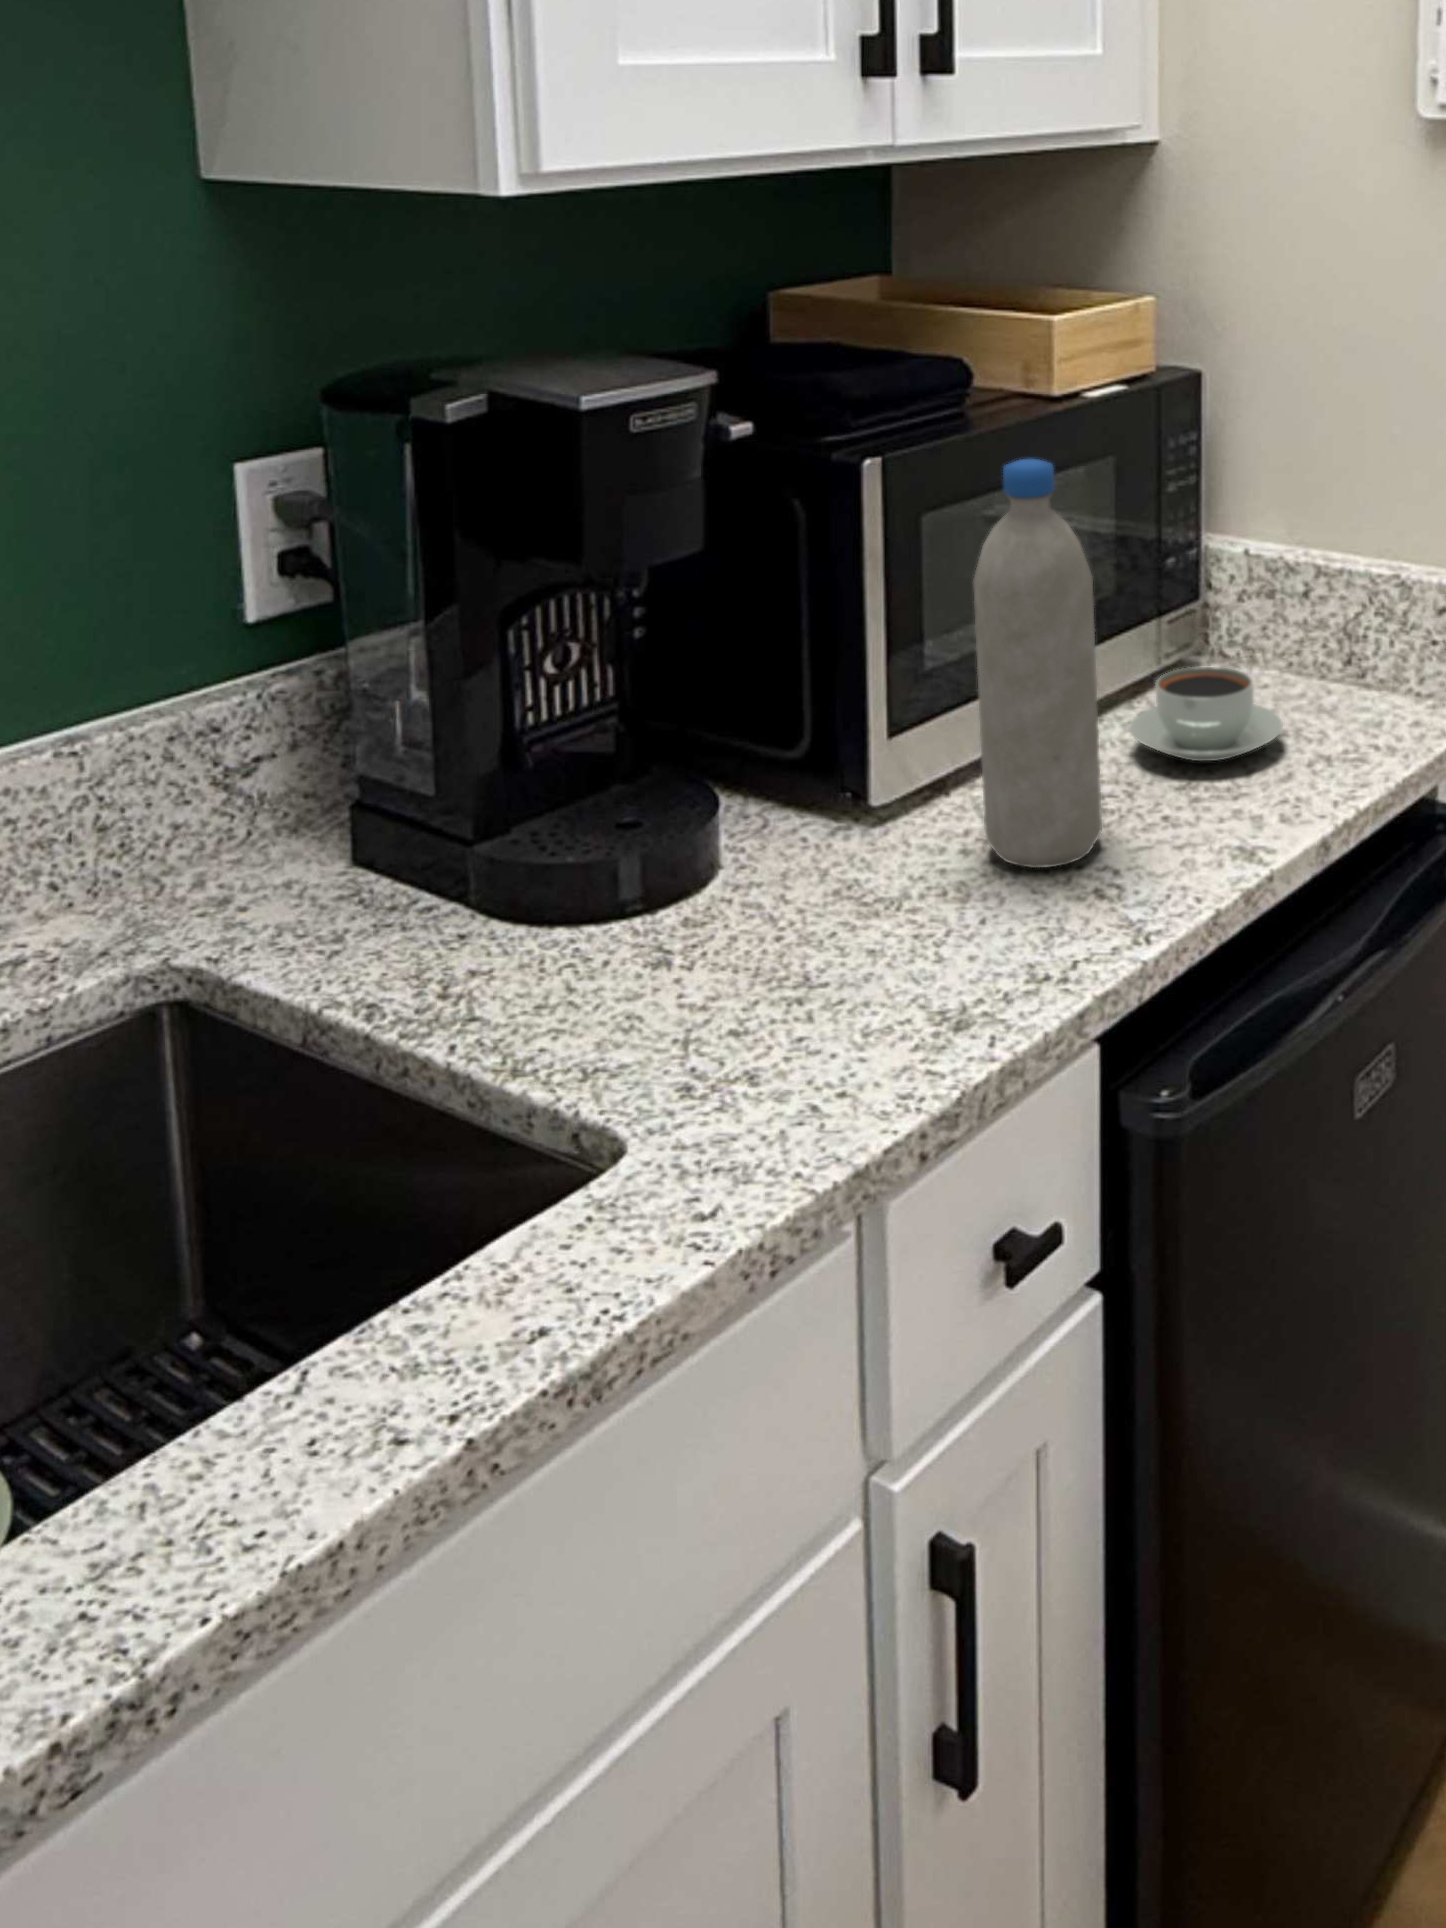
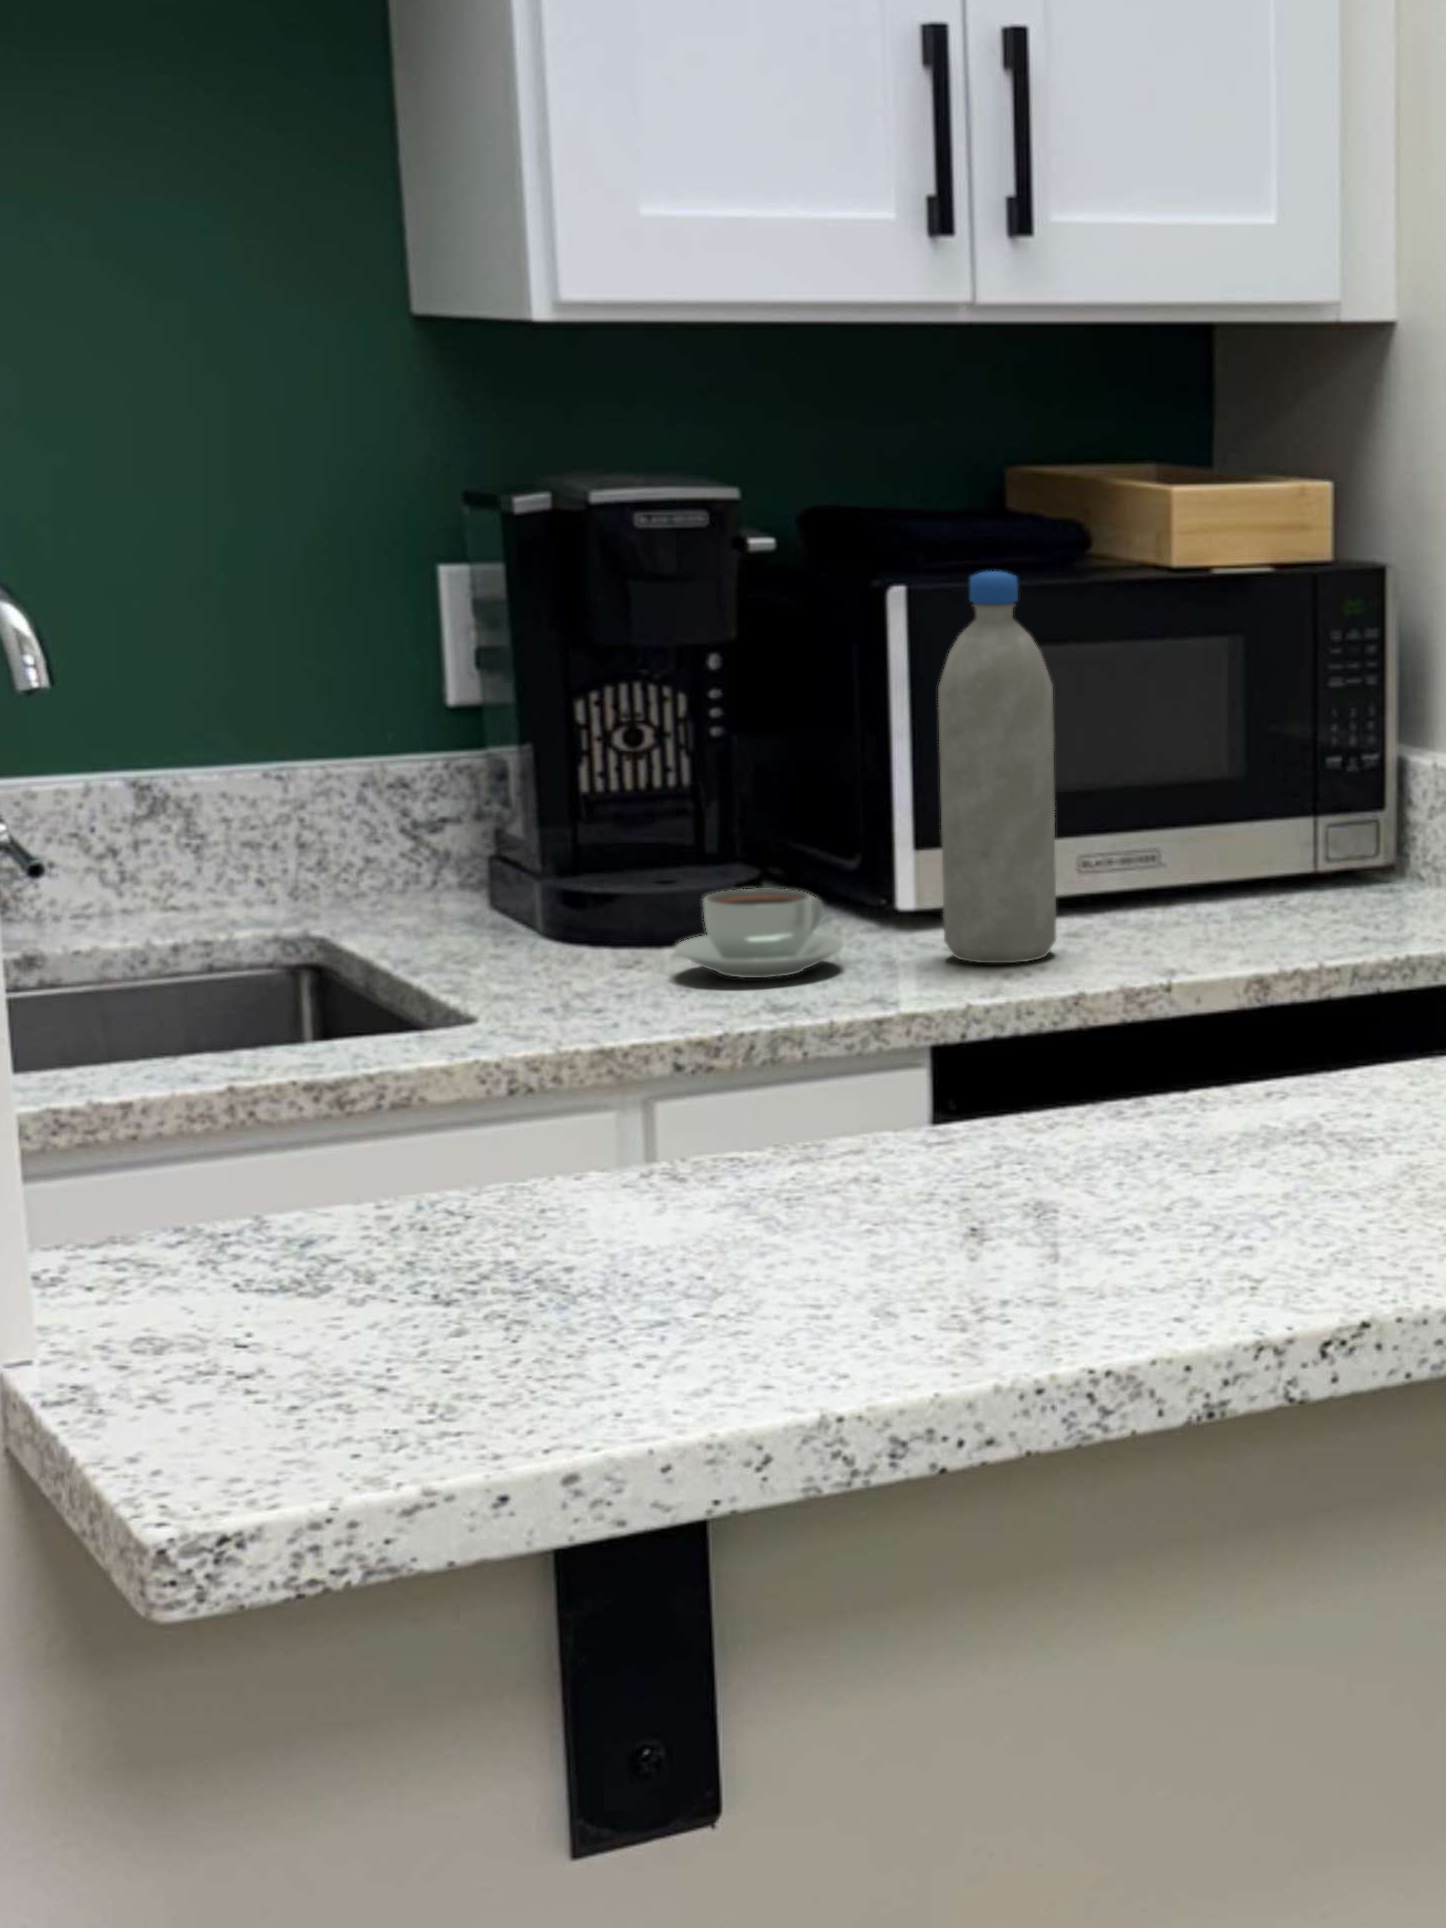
coffee cup: present [1130,667,1283,761] -> present [675,889,844,978]

